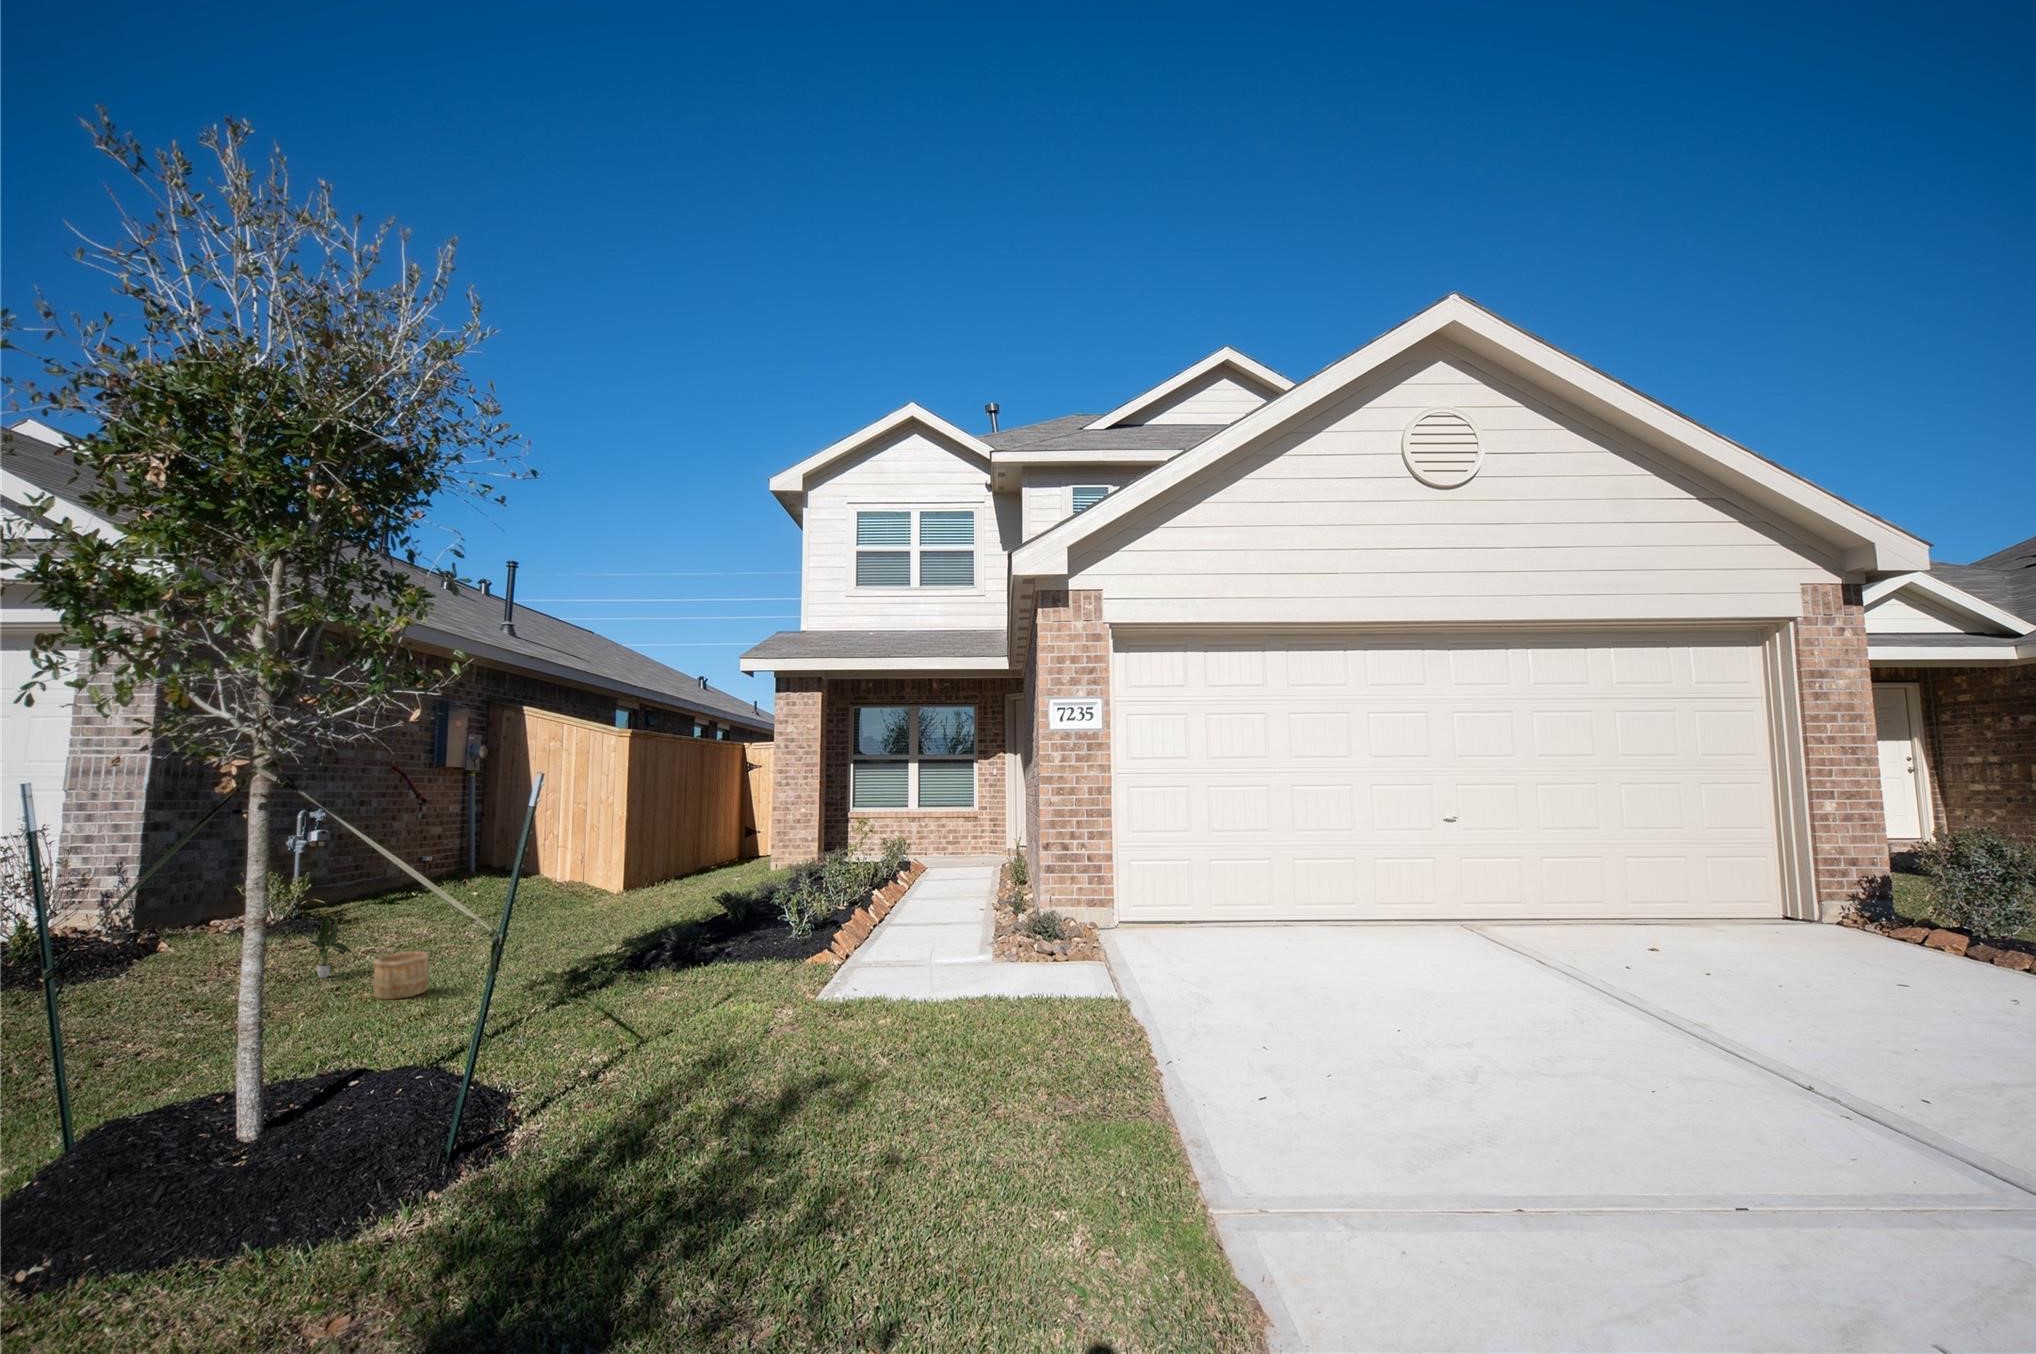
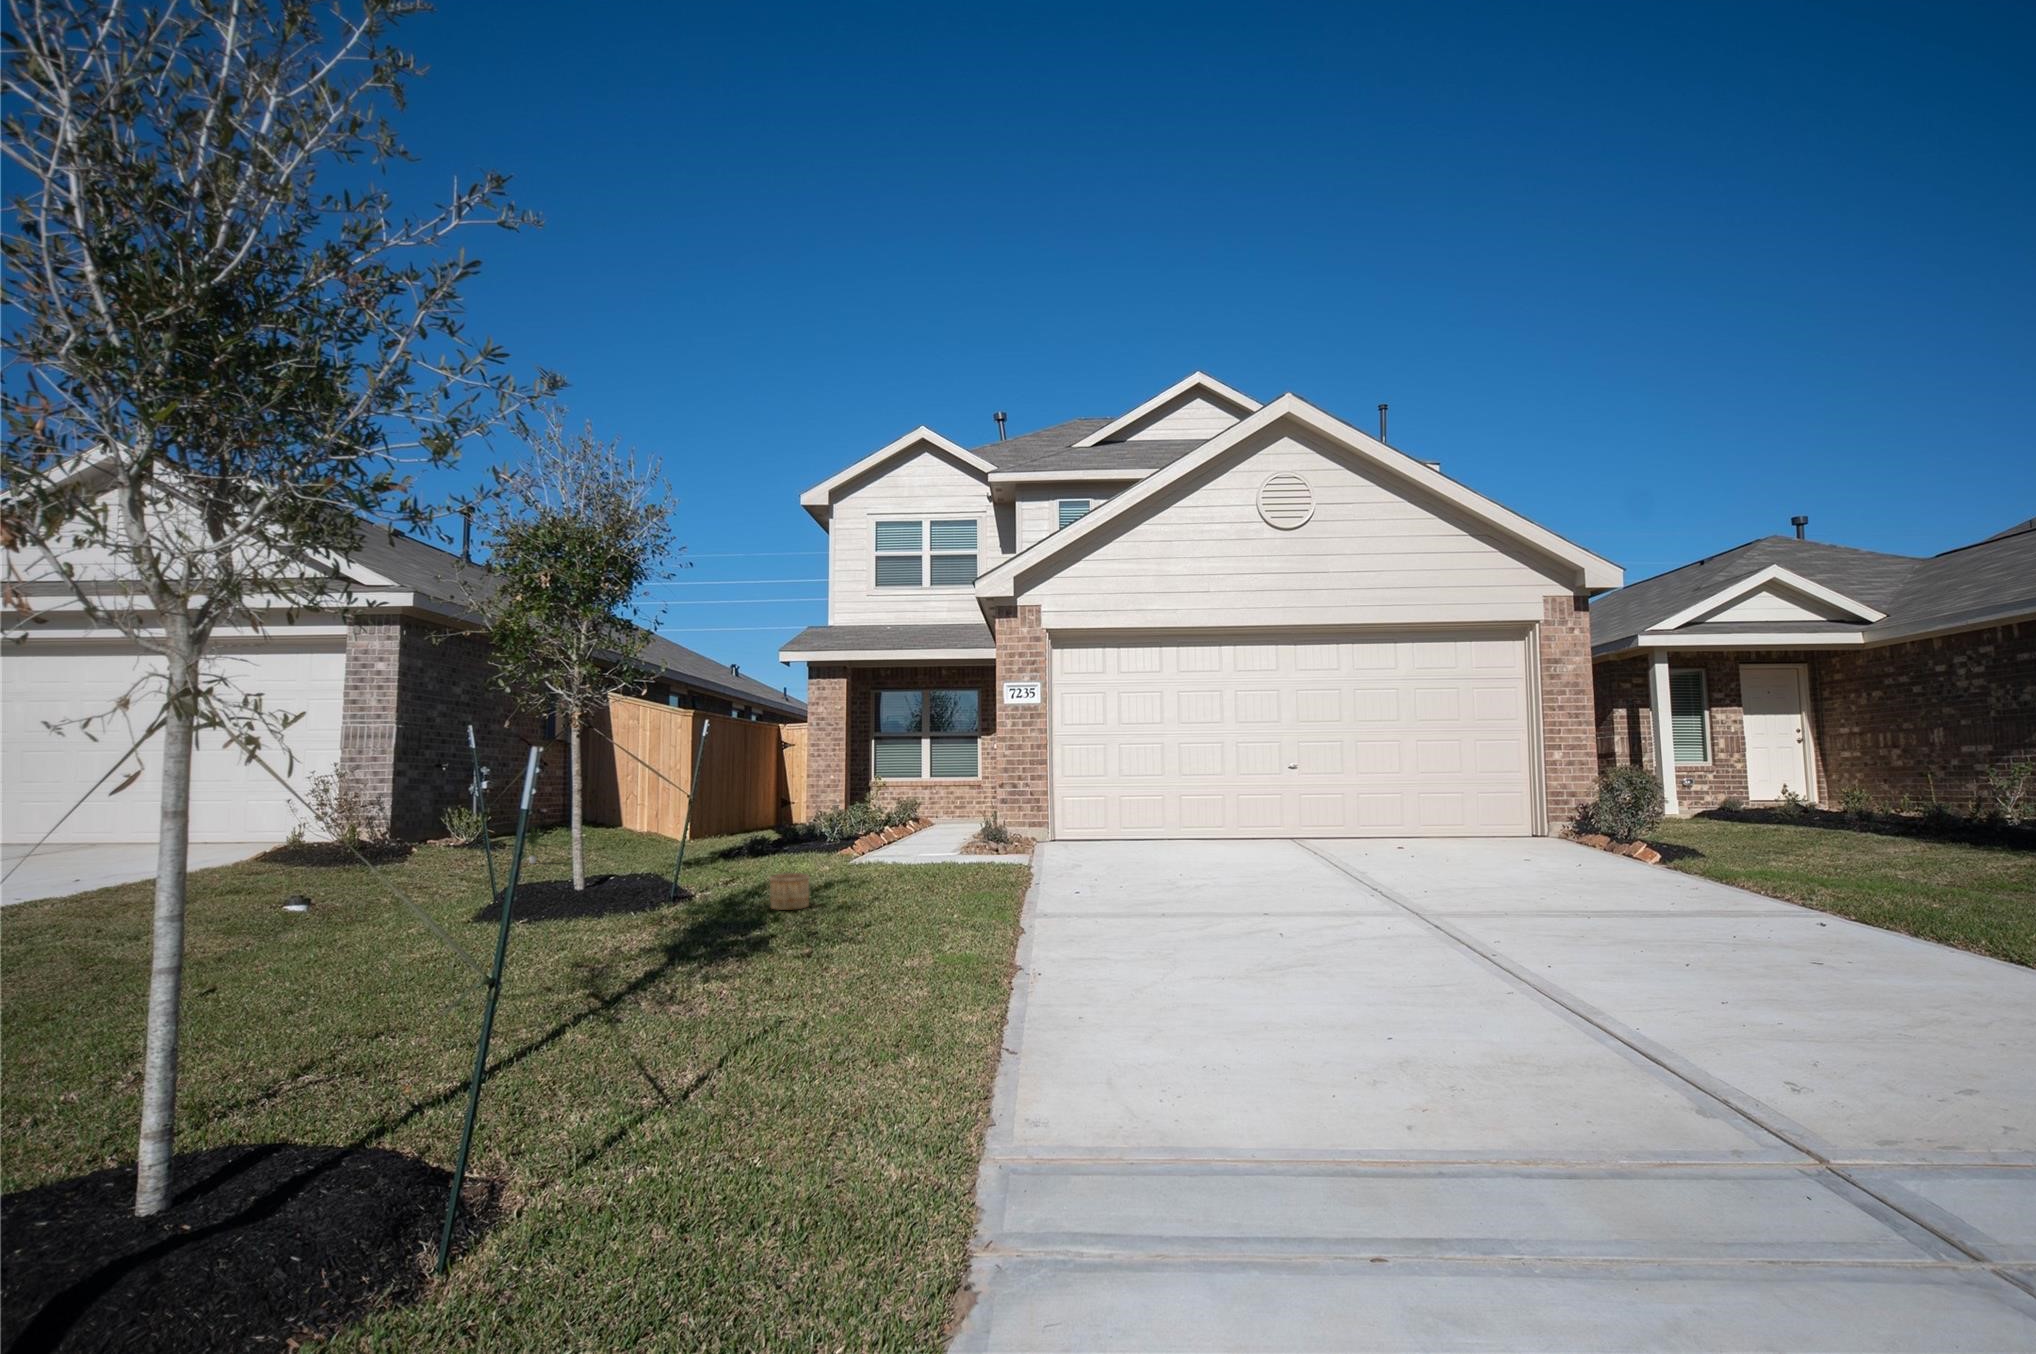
wooden bucket: present [373,951,430,999] -> present [769,873,810,910]

